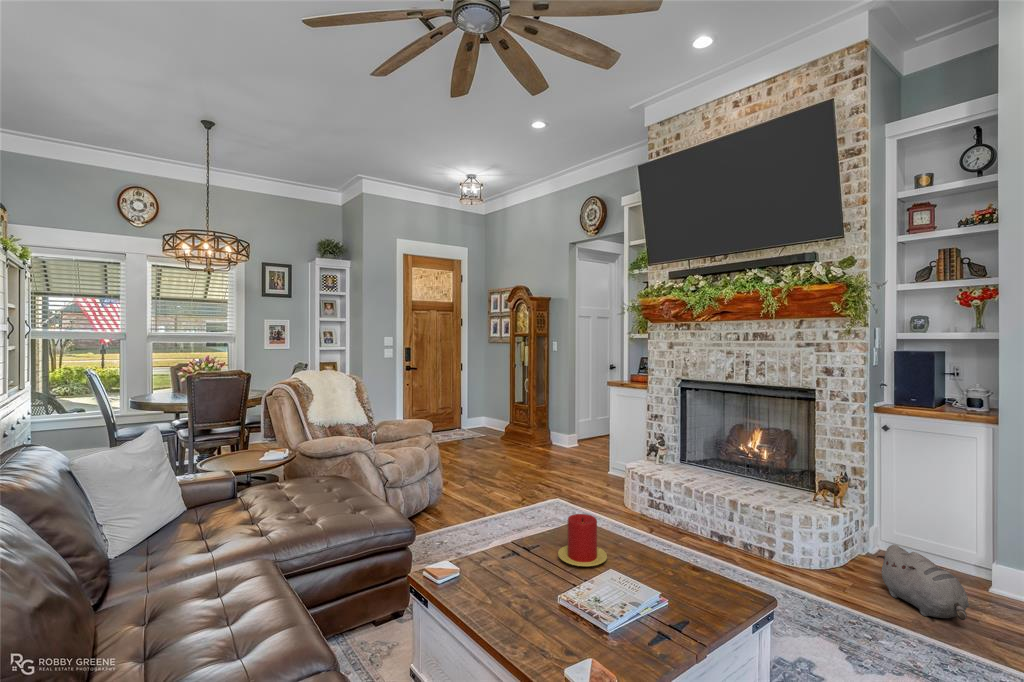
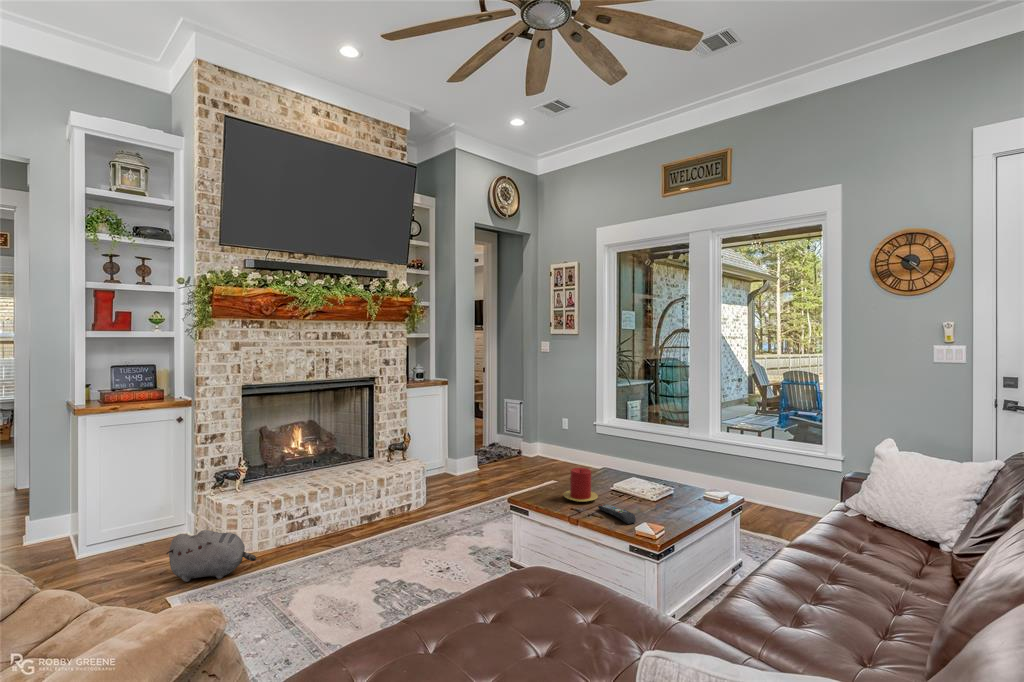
plush toy: present [877,545,969,620] -> present [166,530,256,582]
remote control: none [478,559,542,580] -> present [598,504,636,524]

